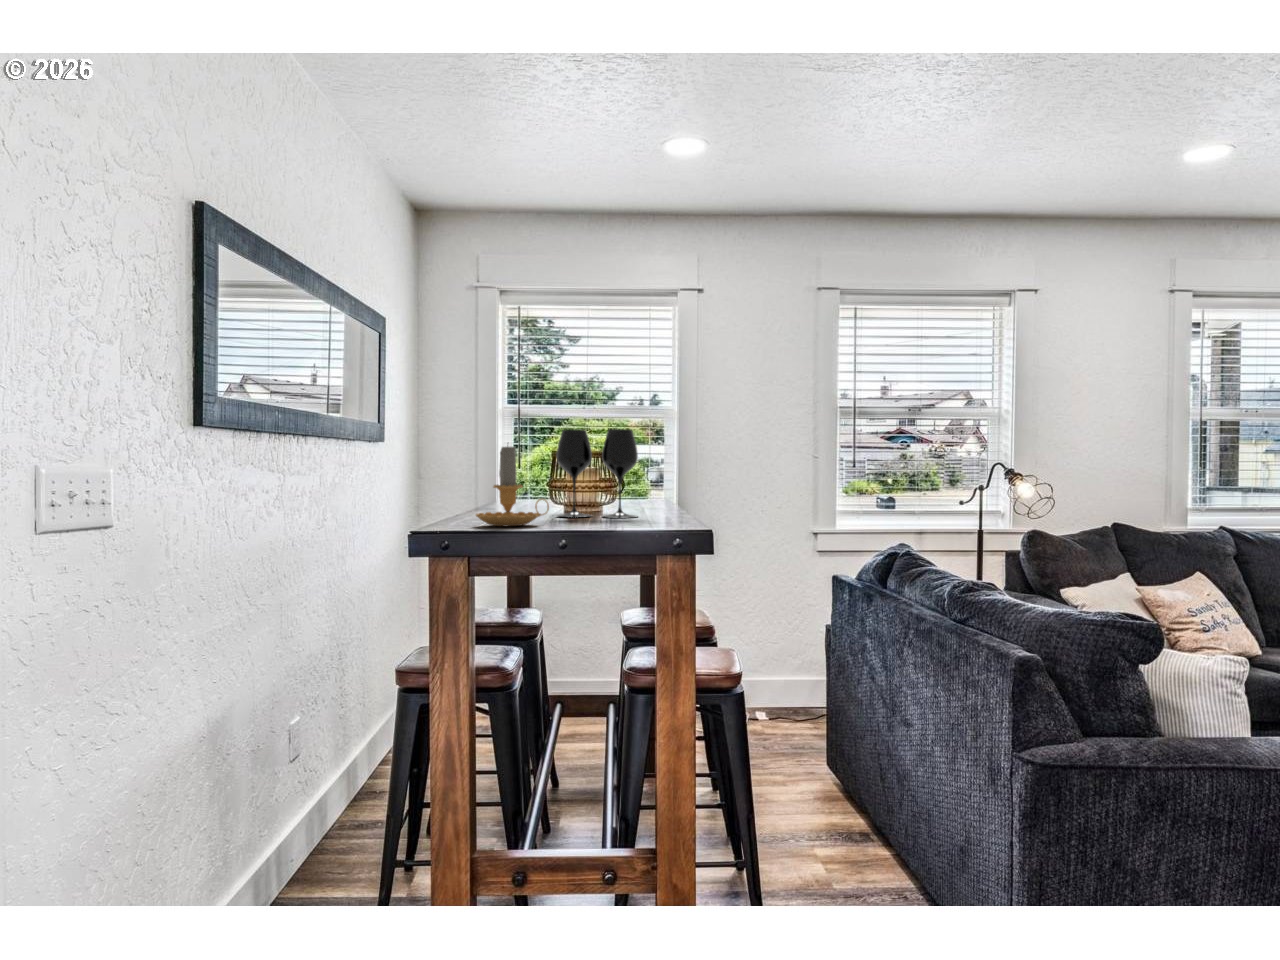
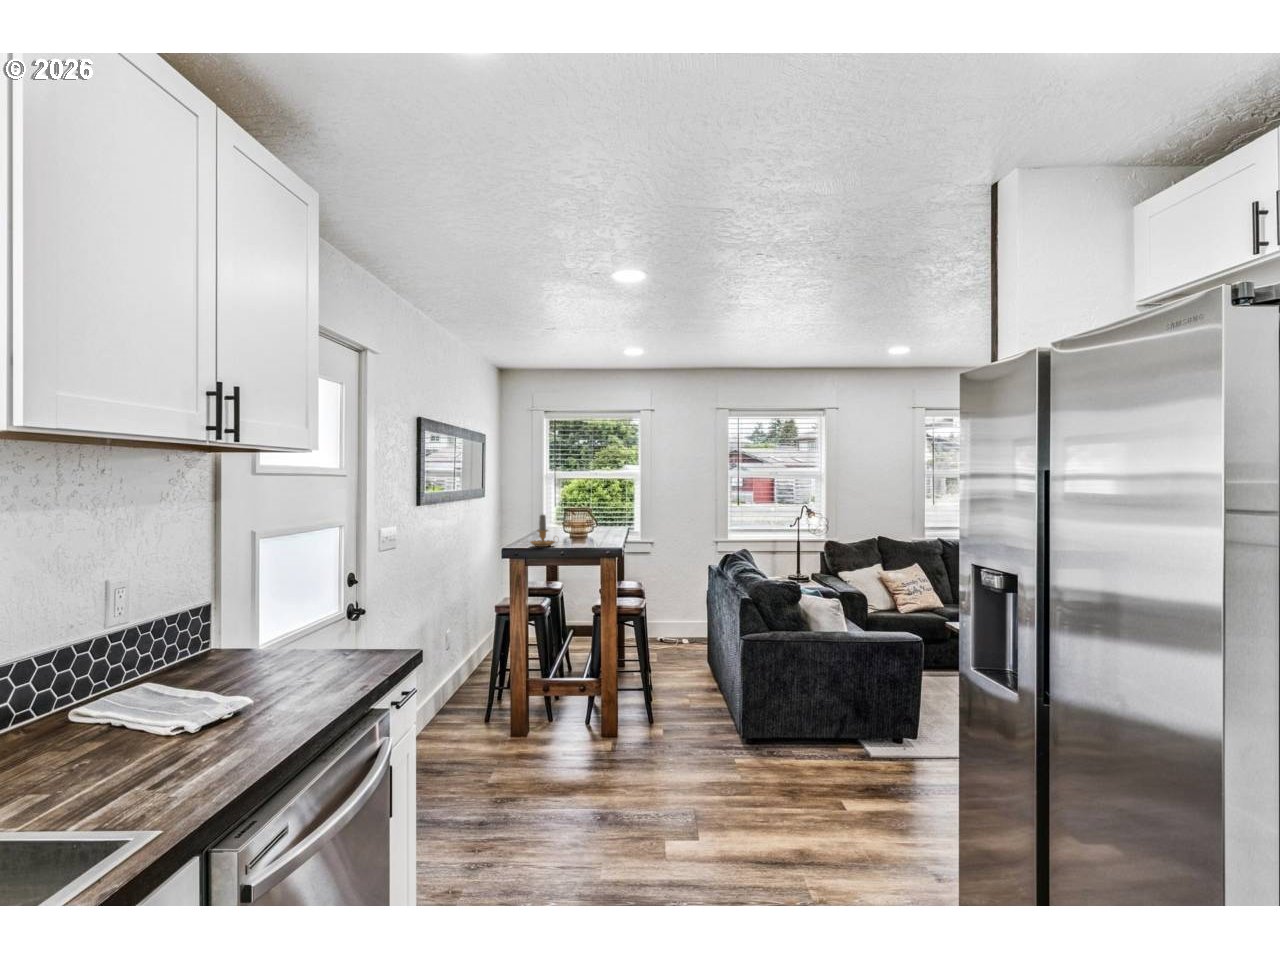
wine glass: present [557,429,638,518] -> none [564,502,600,541]

